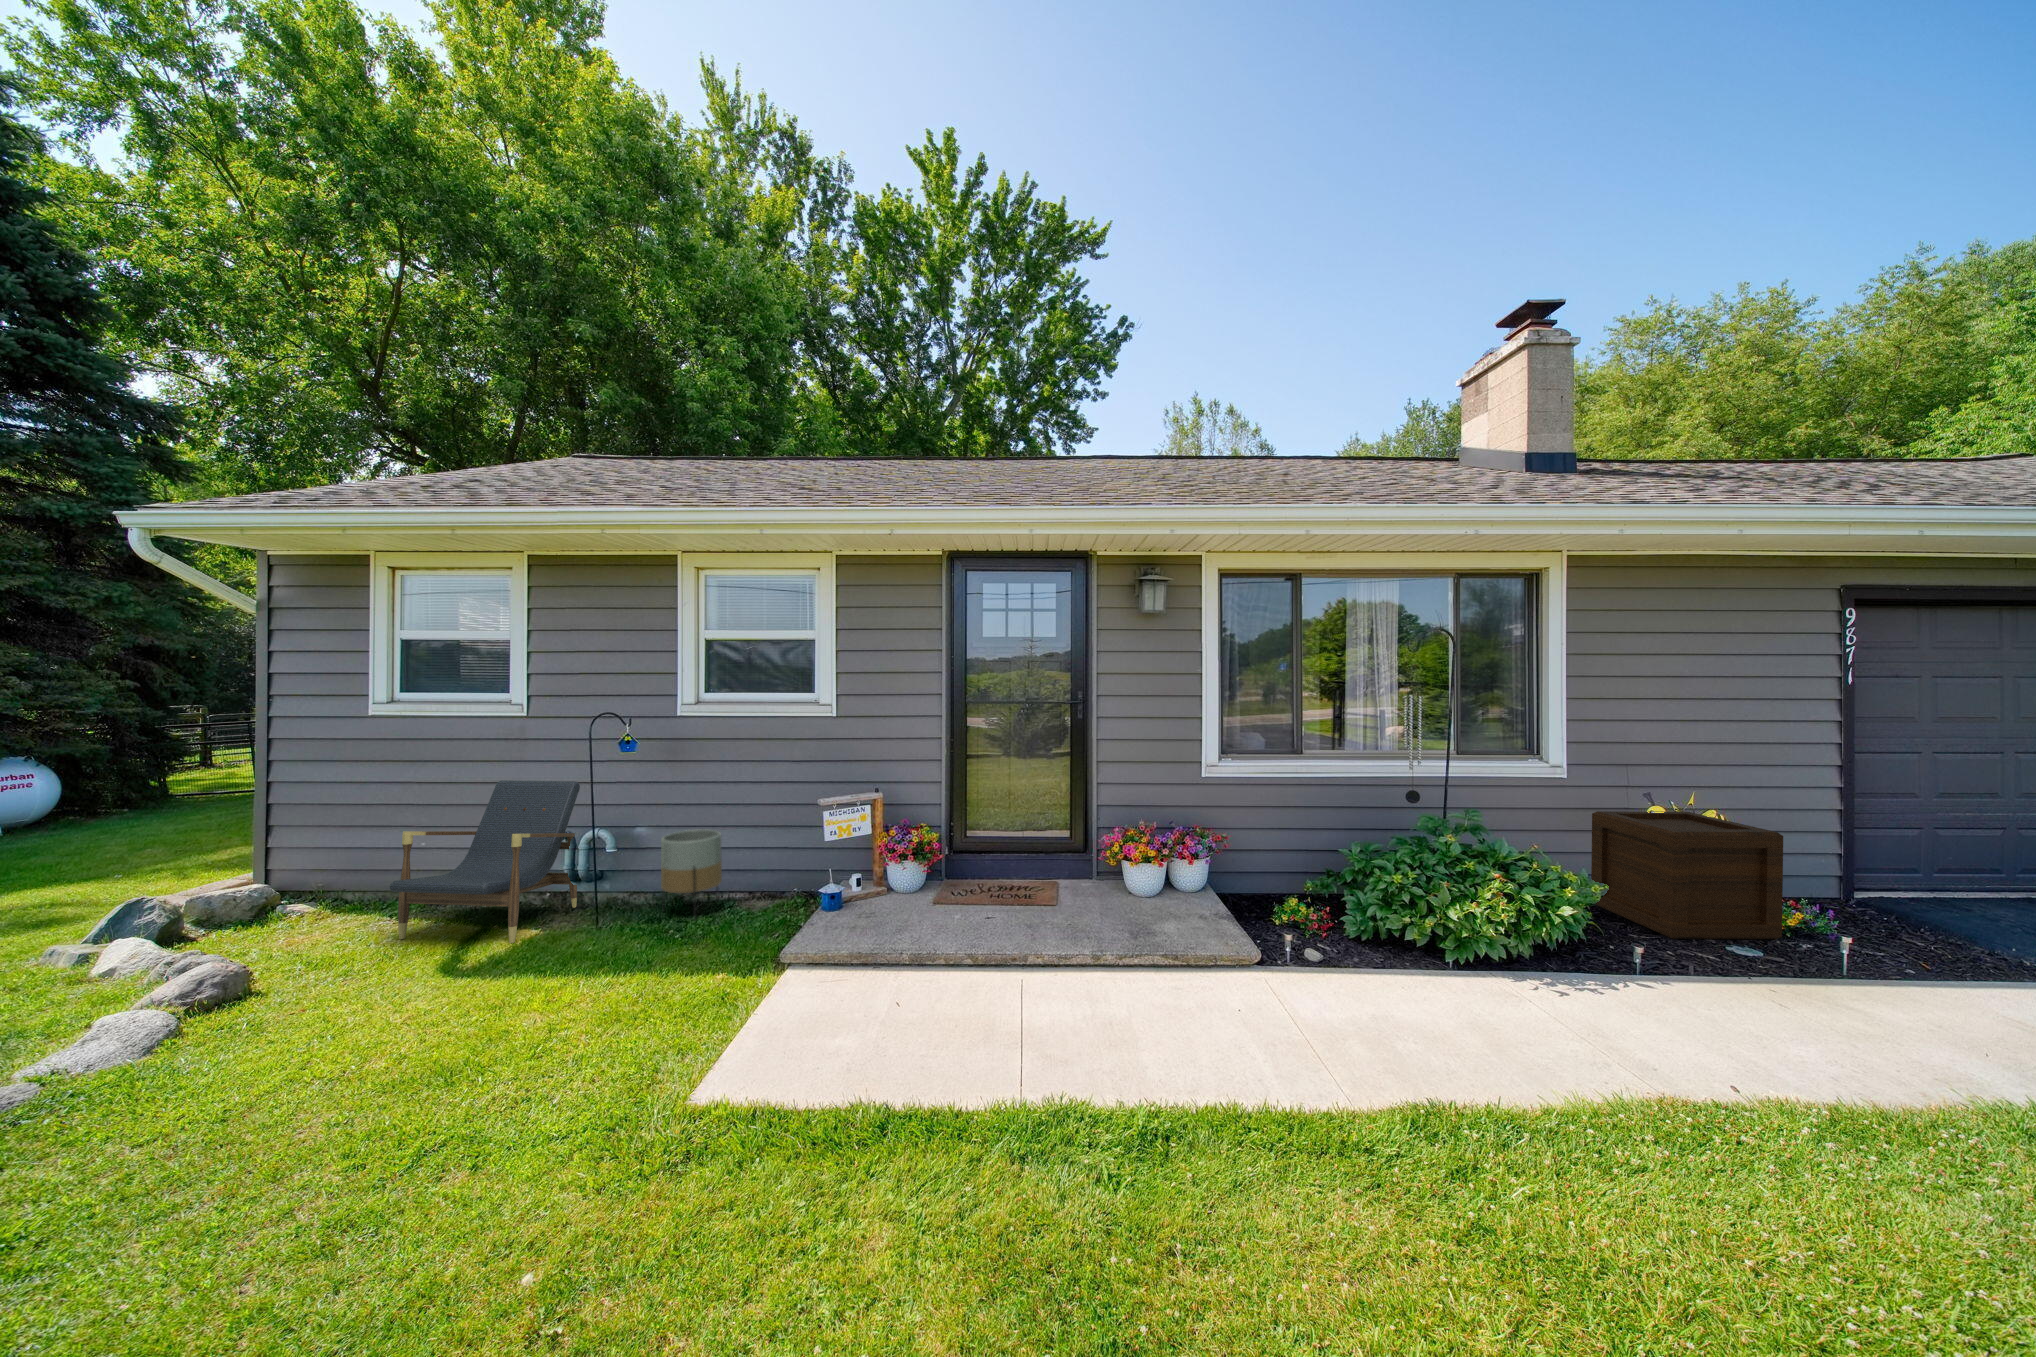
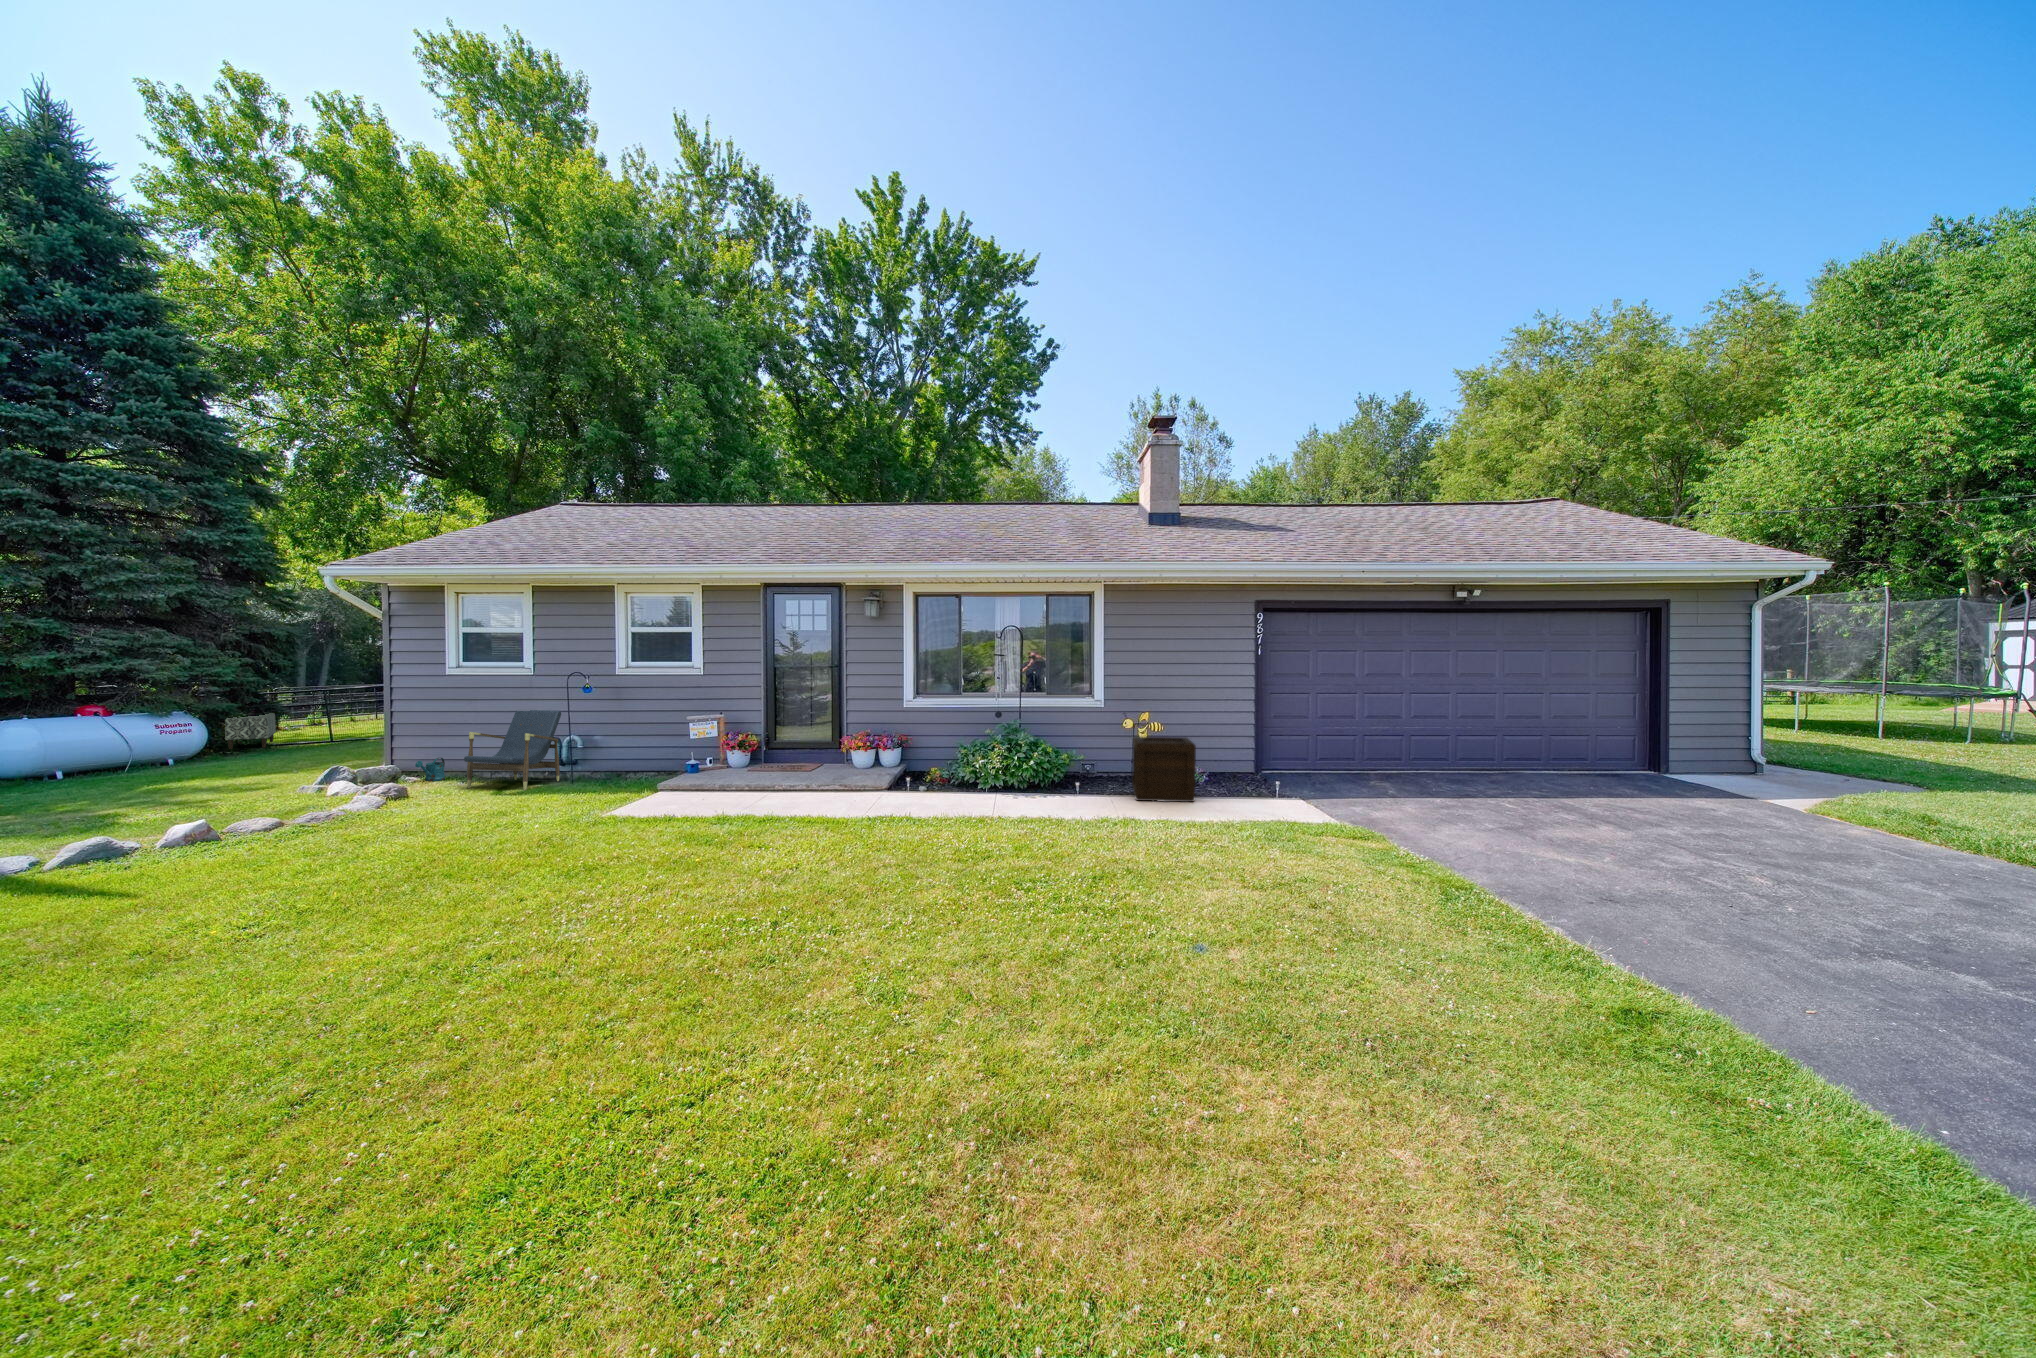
bench: none [52,766,150,827] -> present [225,713,276,749]
planter: present [661,829,722,918] -> none [604,739,639,786]
watering can: none [302,868,366,916] -> present [415,758,445,781]

